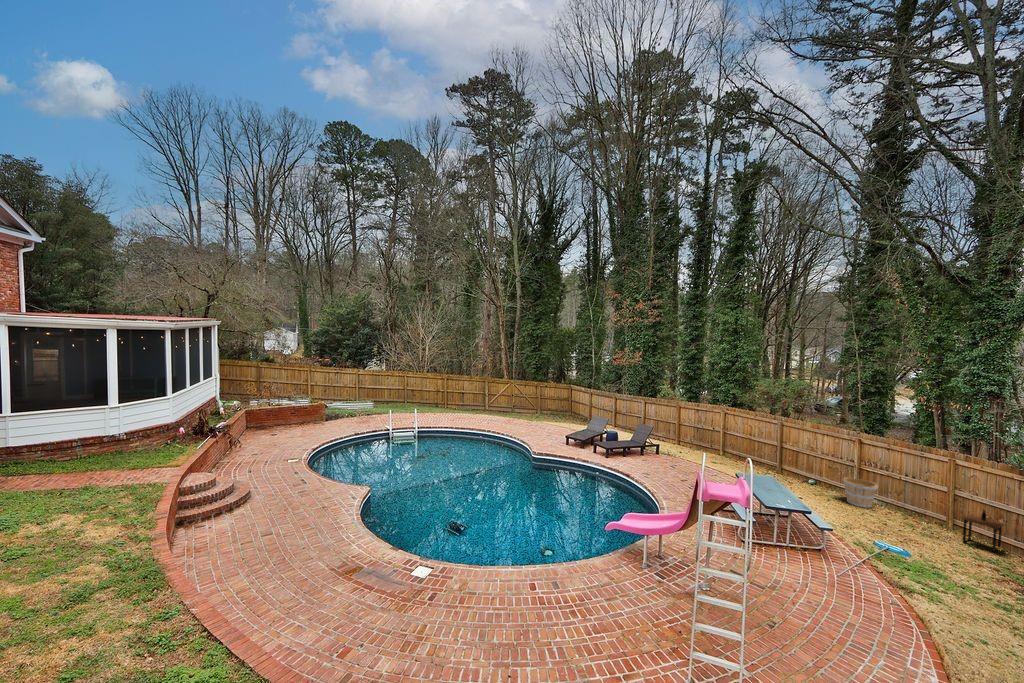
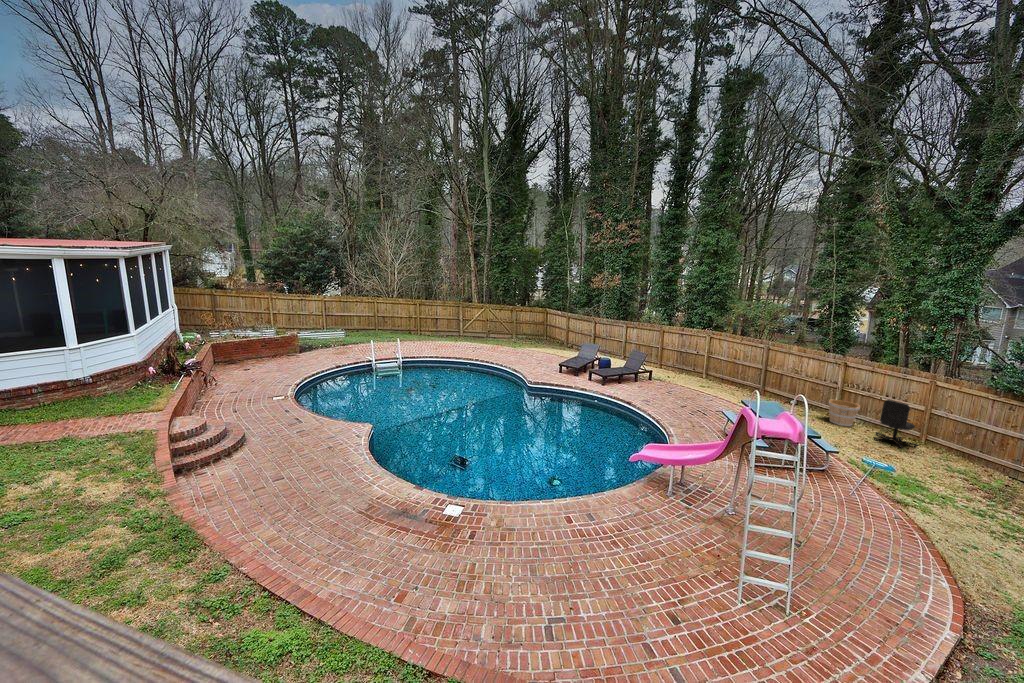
chair: none [894,478,945,534] -> present [874,400,918,448]
side table: present [962,510,1004,553] -> none [934,426,972,463]

